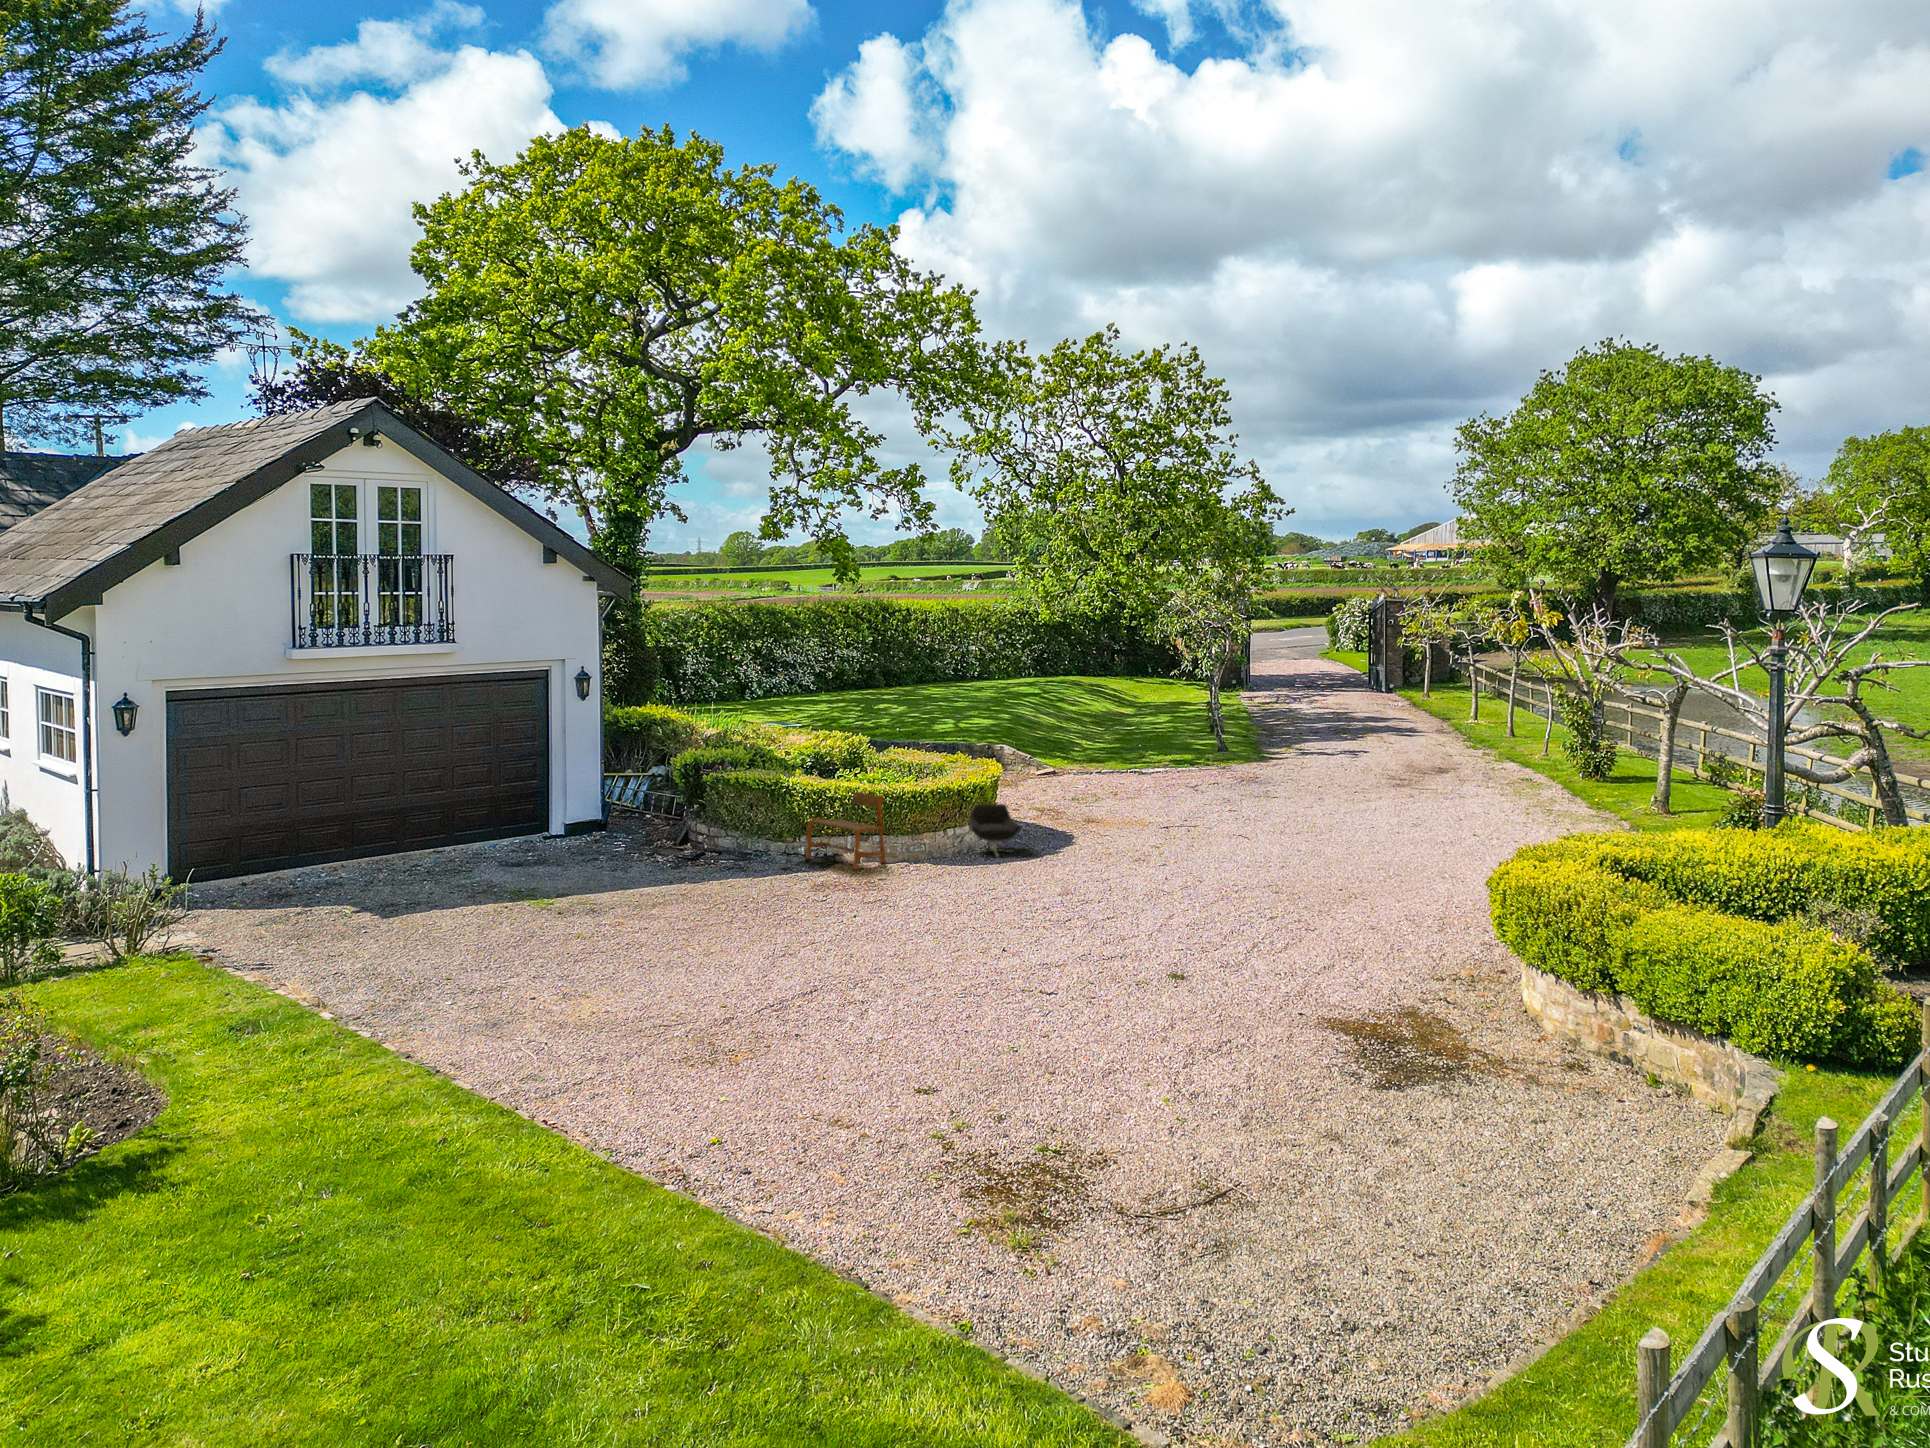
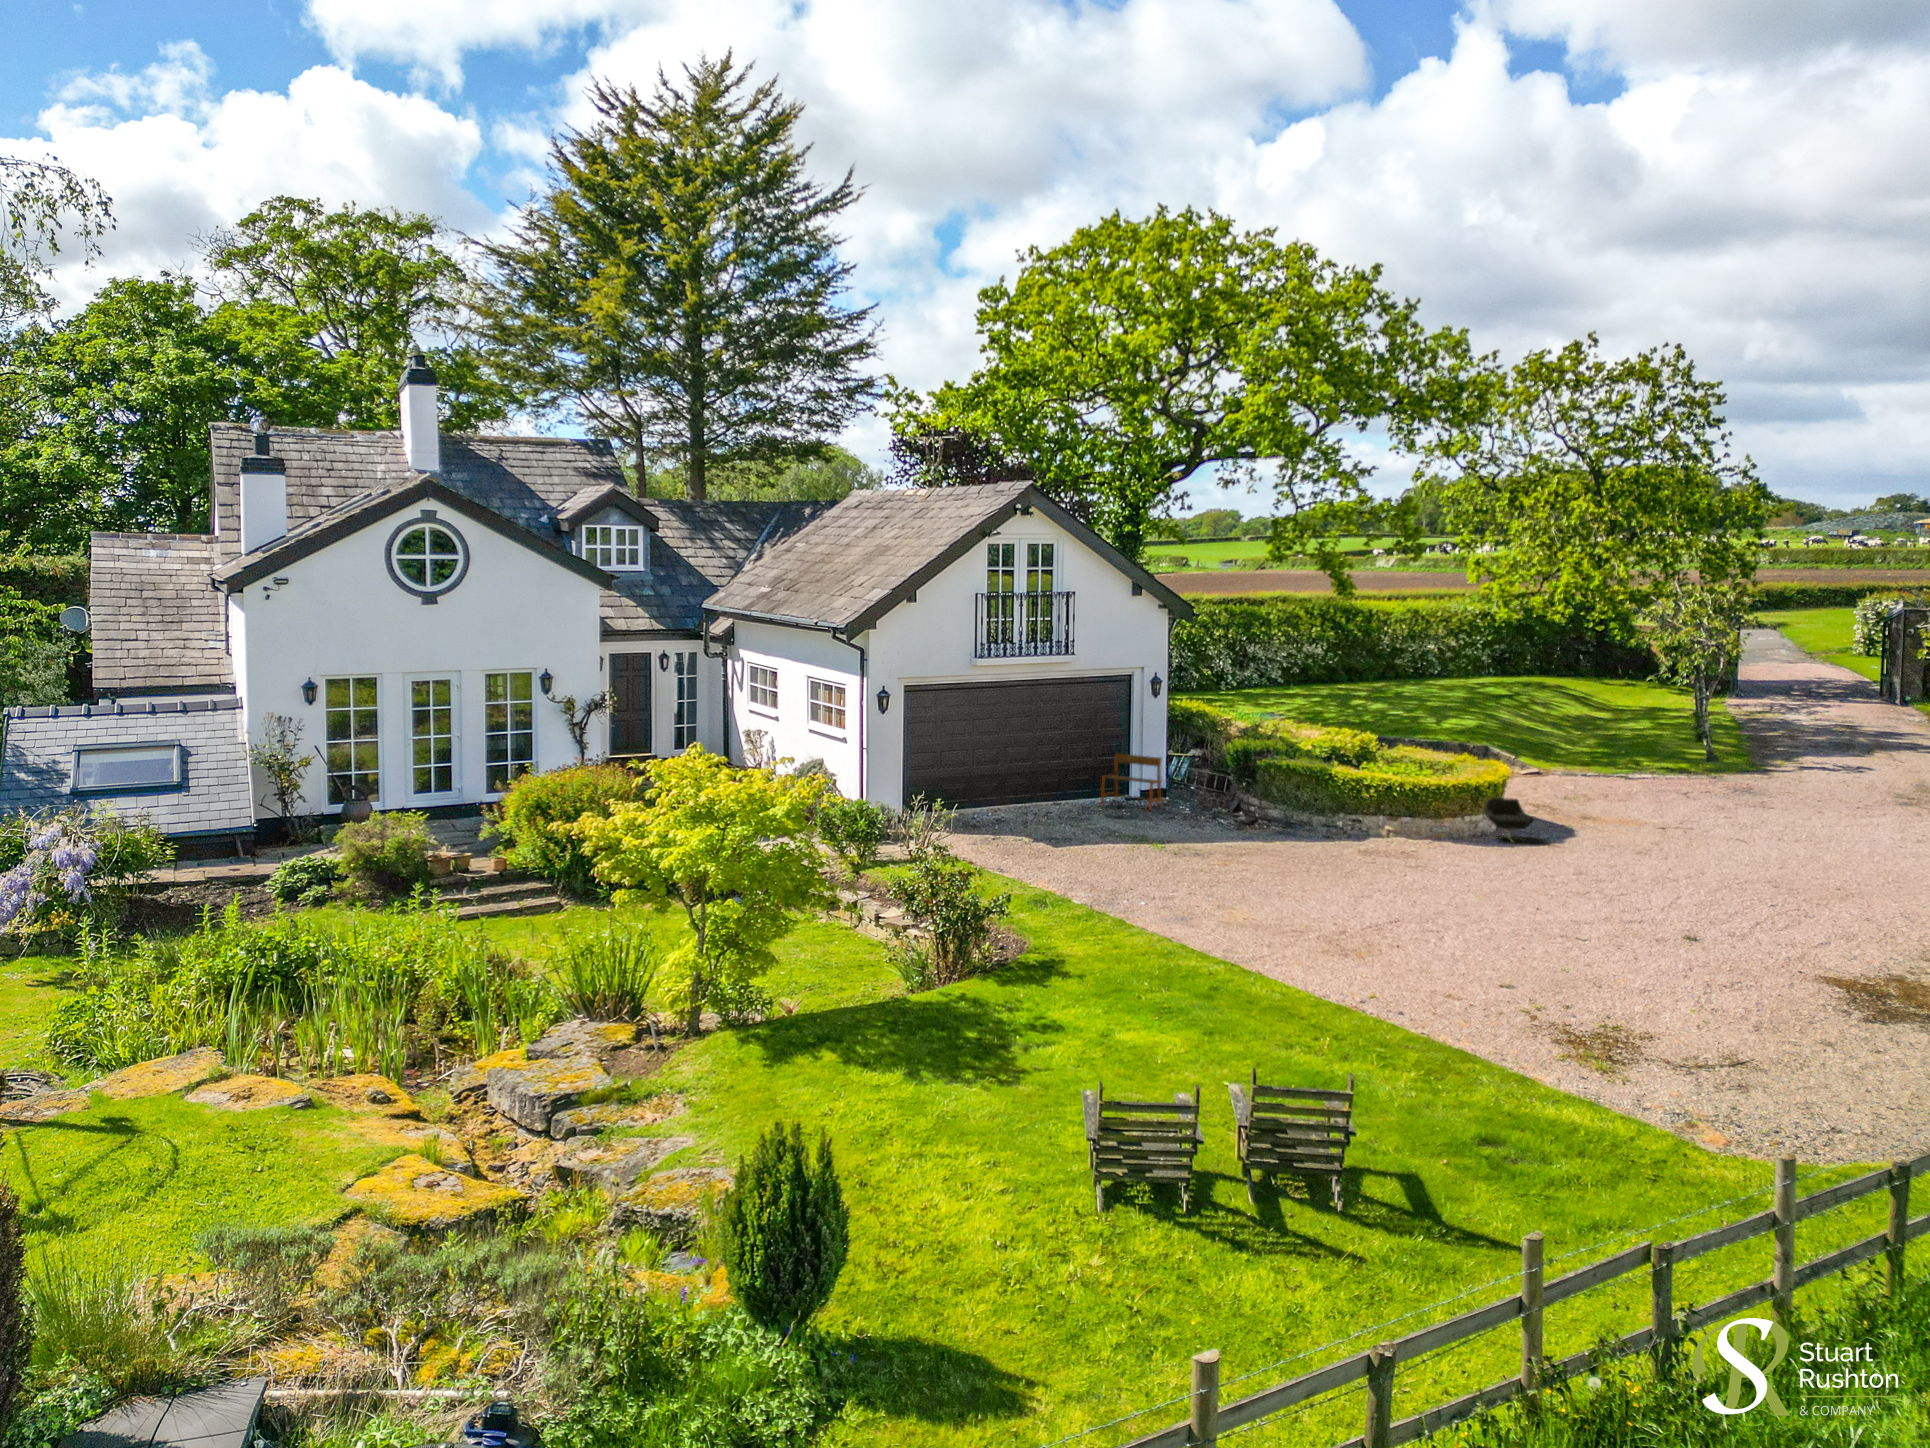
bench: present [806,792,886,870] -> present [1101,754,1162,811]

